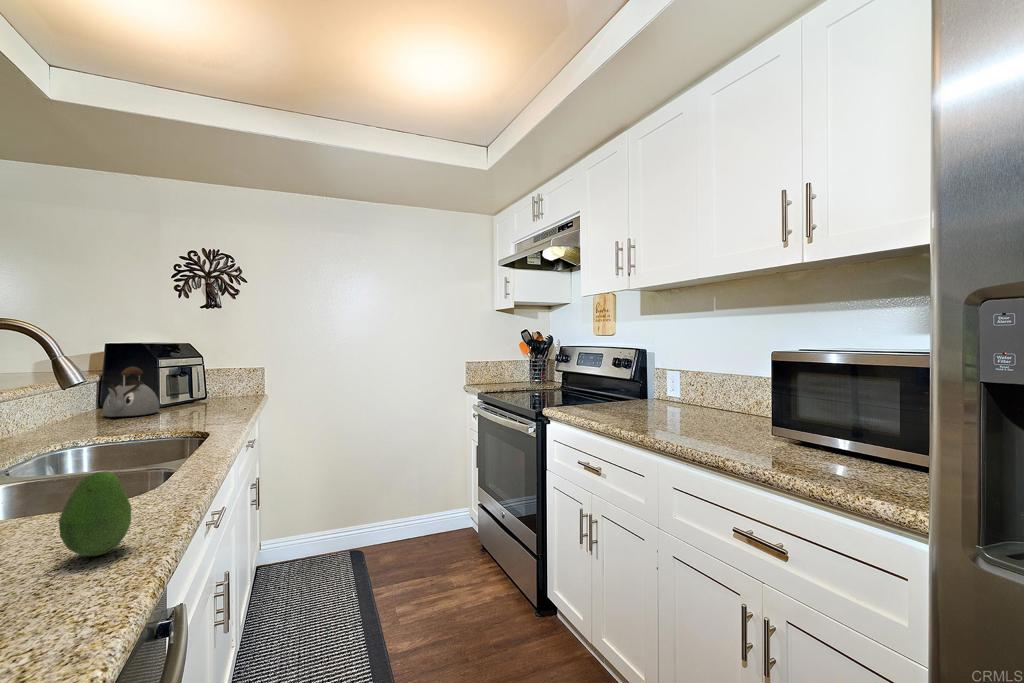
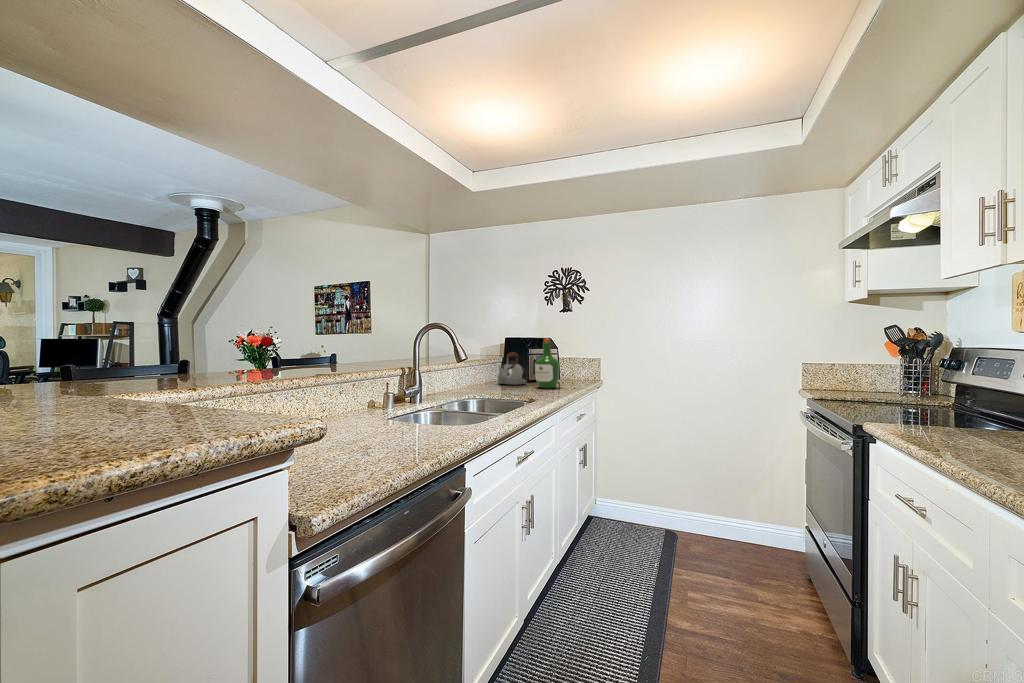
wine bottle: none [181,345,222,416] -> present [535,338,559,389]
fruit: present [59,471,132,556] -> none [402,399,432,445]

